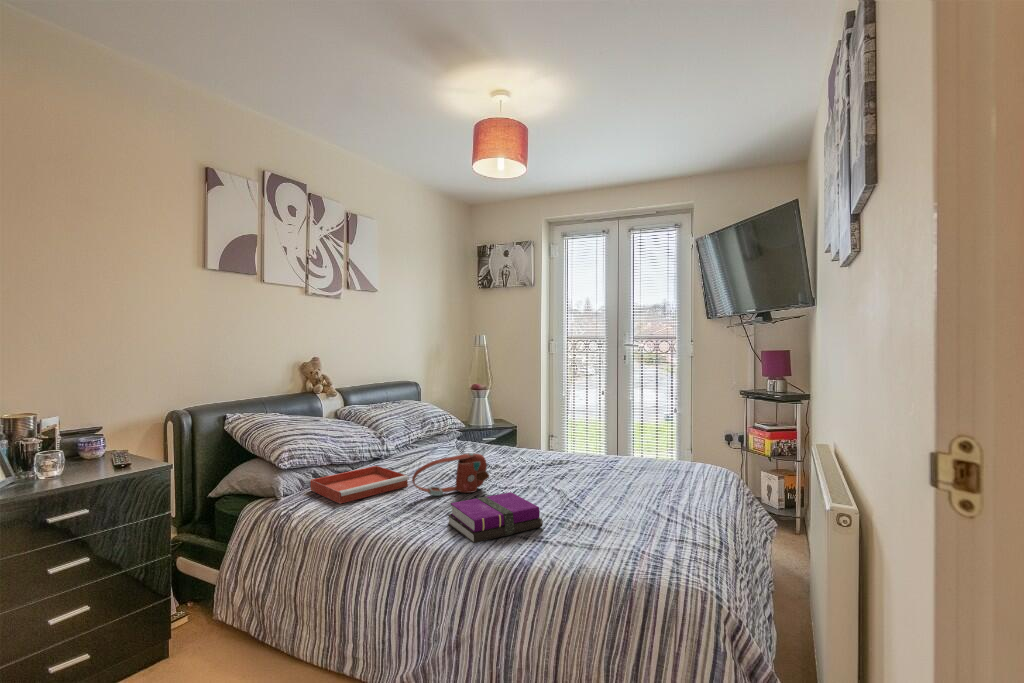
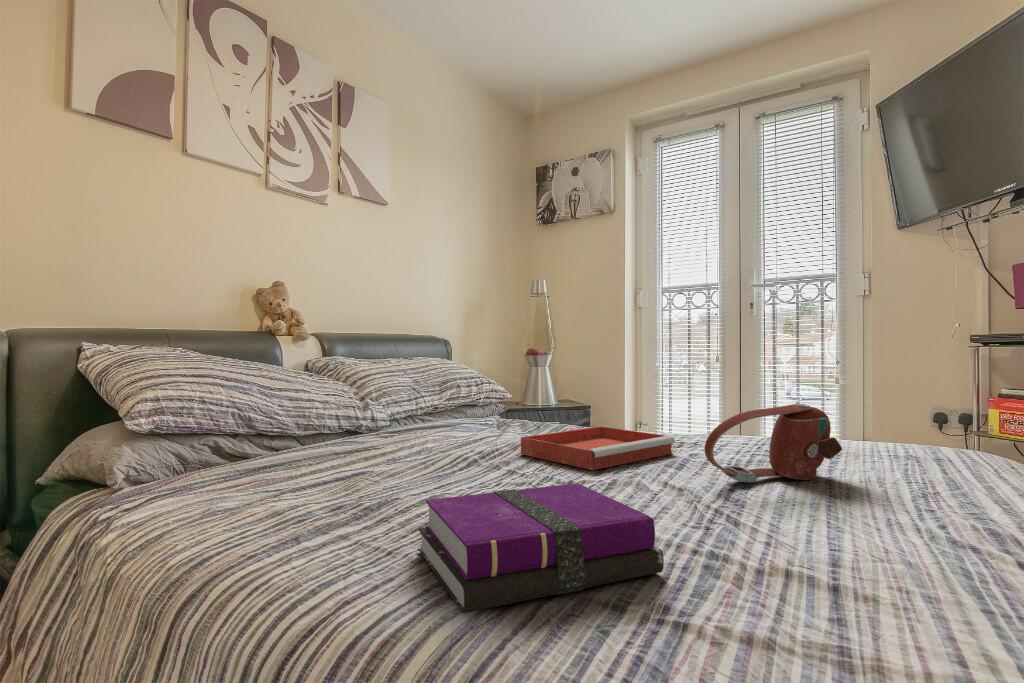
handbag: present [412,453,489,496] -> present [705,404,842,483]
tray: present [311,466,409,504] -> present [521,426,675,470]

